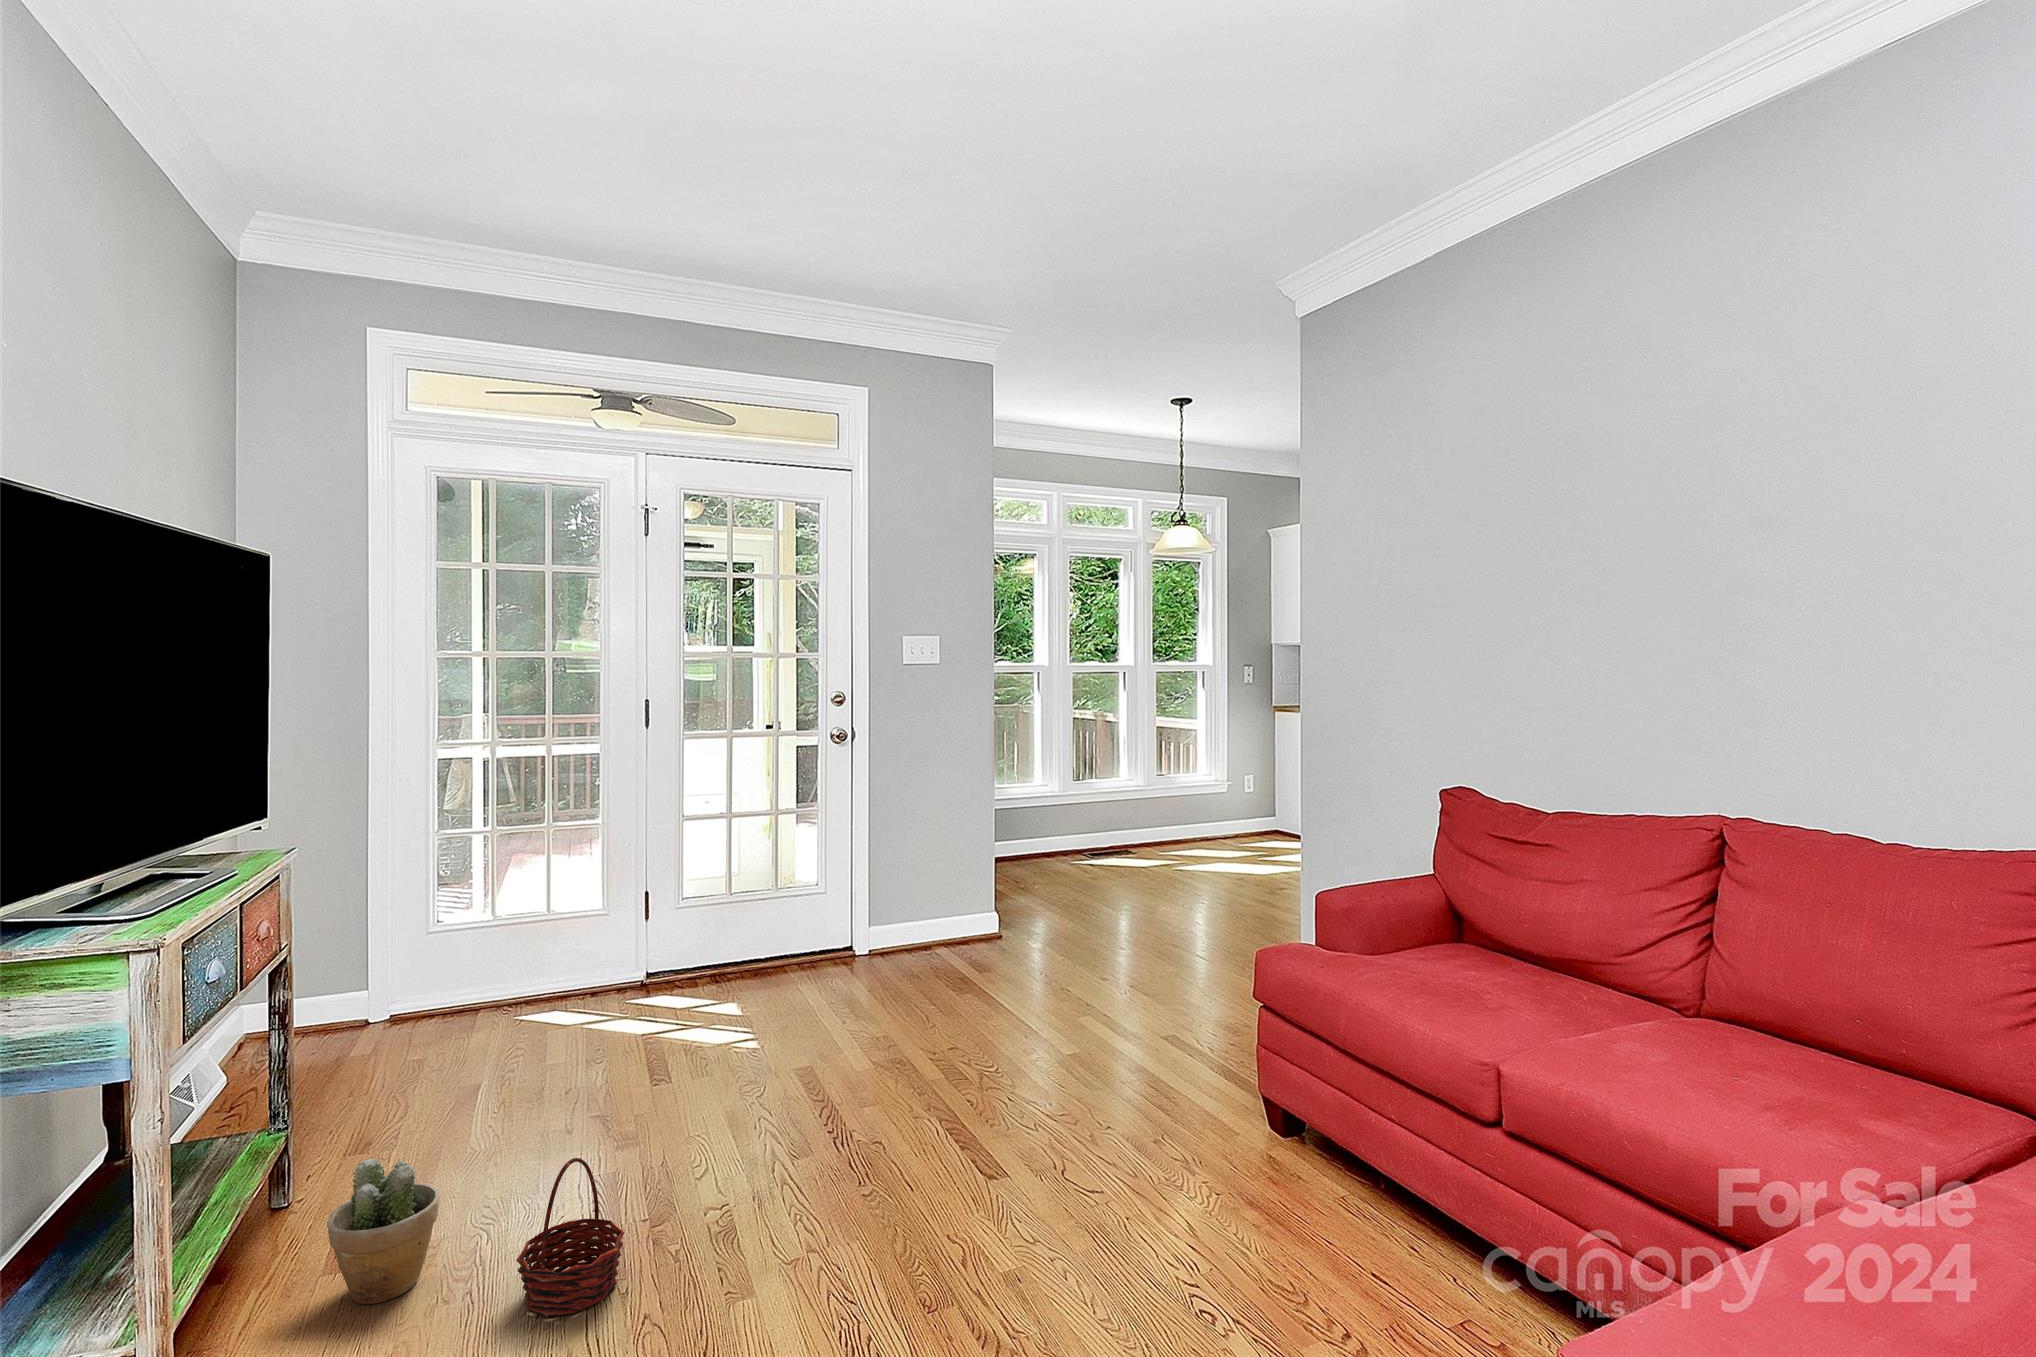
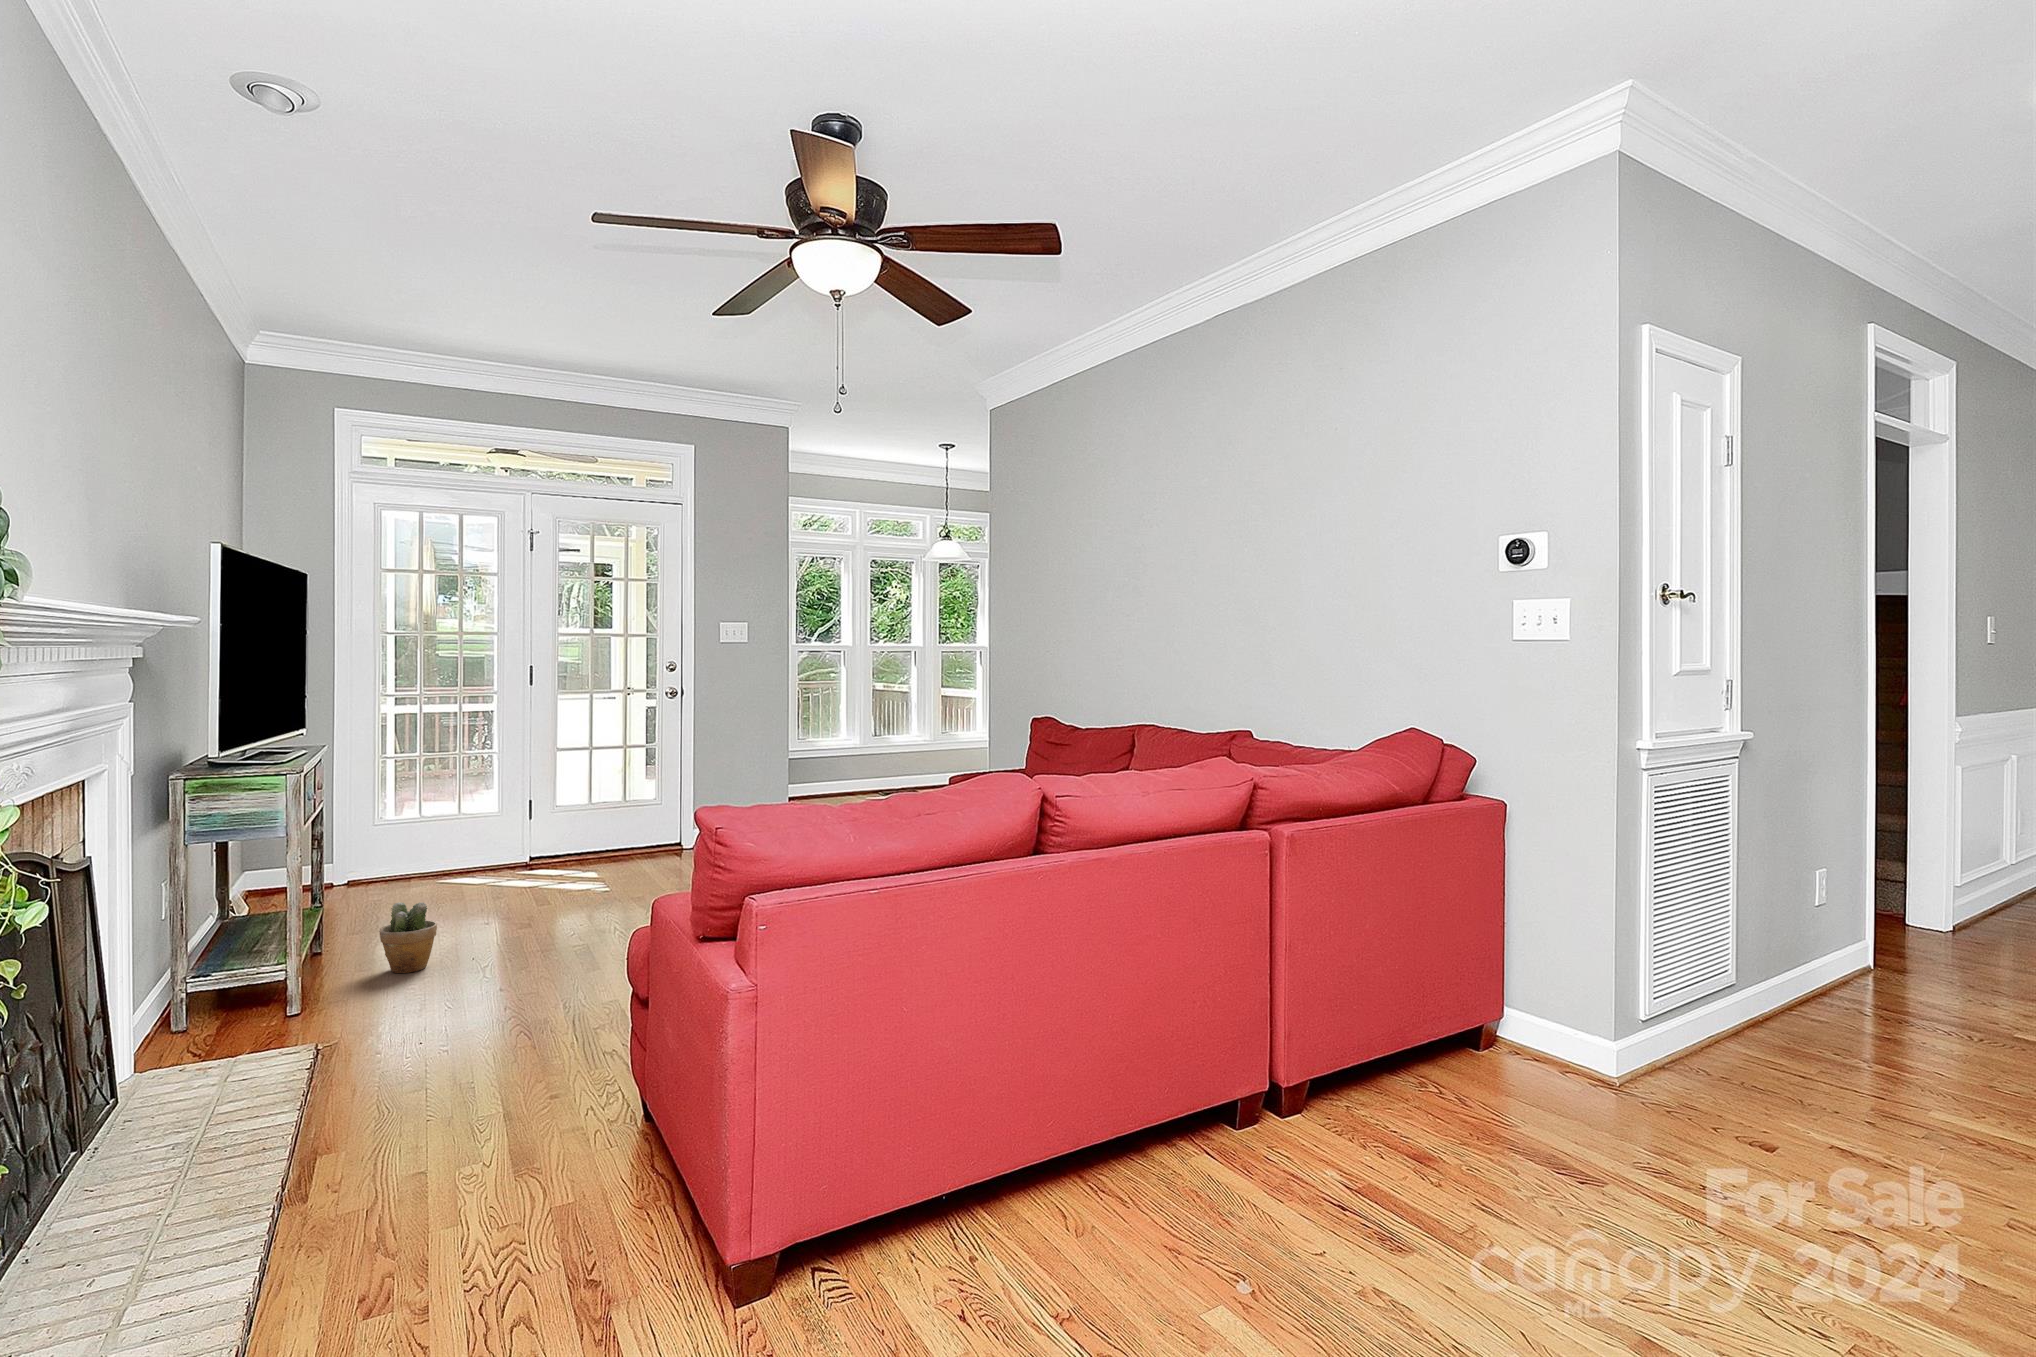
basket: present [516,1158,624,1316] -> none [484,899,541,973]

